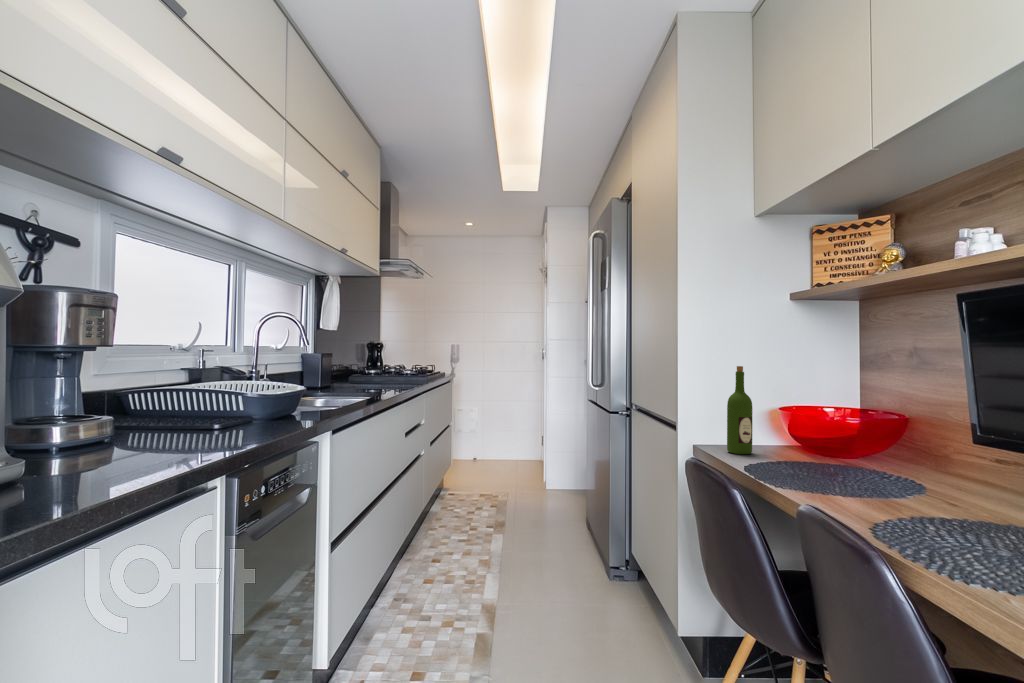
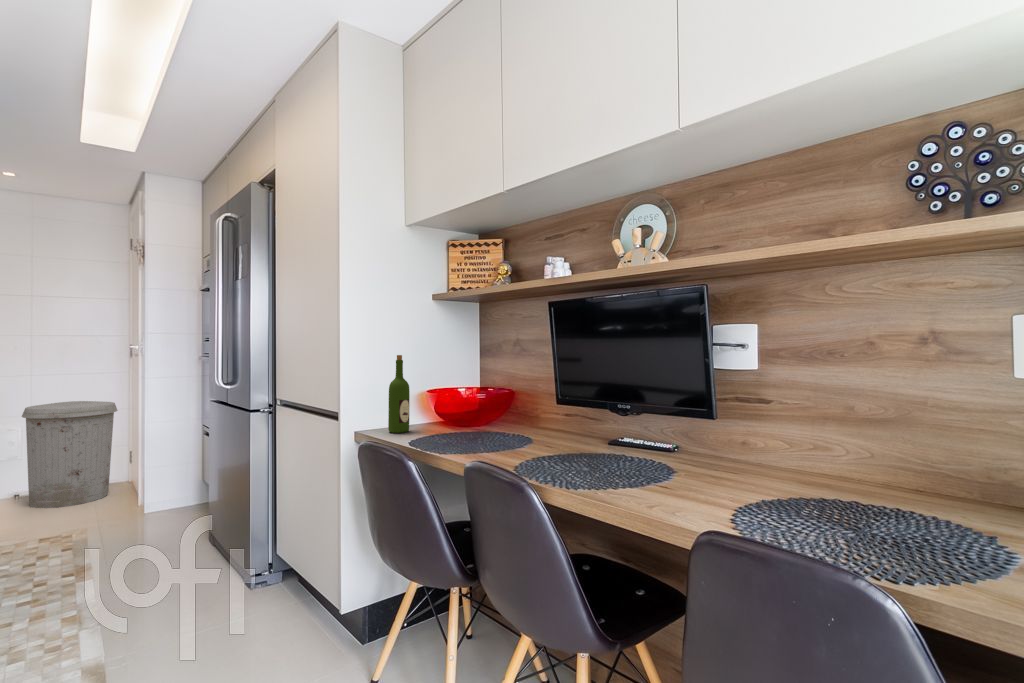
trash can: none [477,395,530,473] -> present [22,401,118,508]

